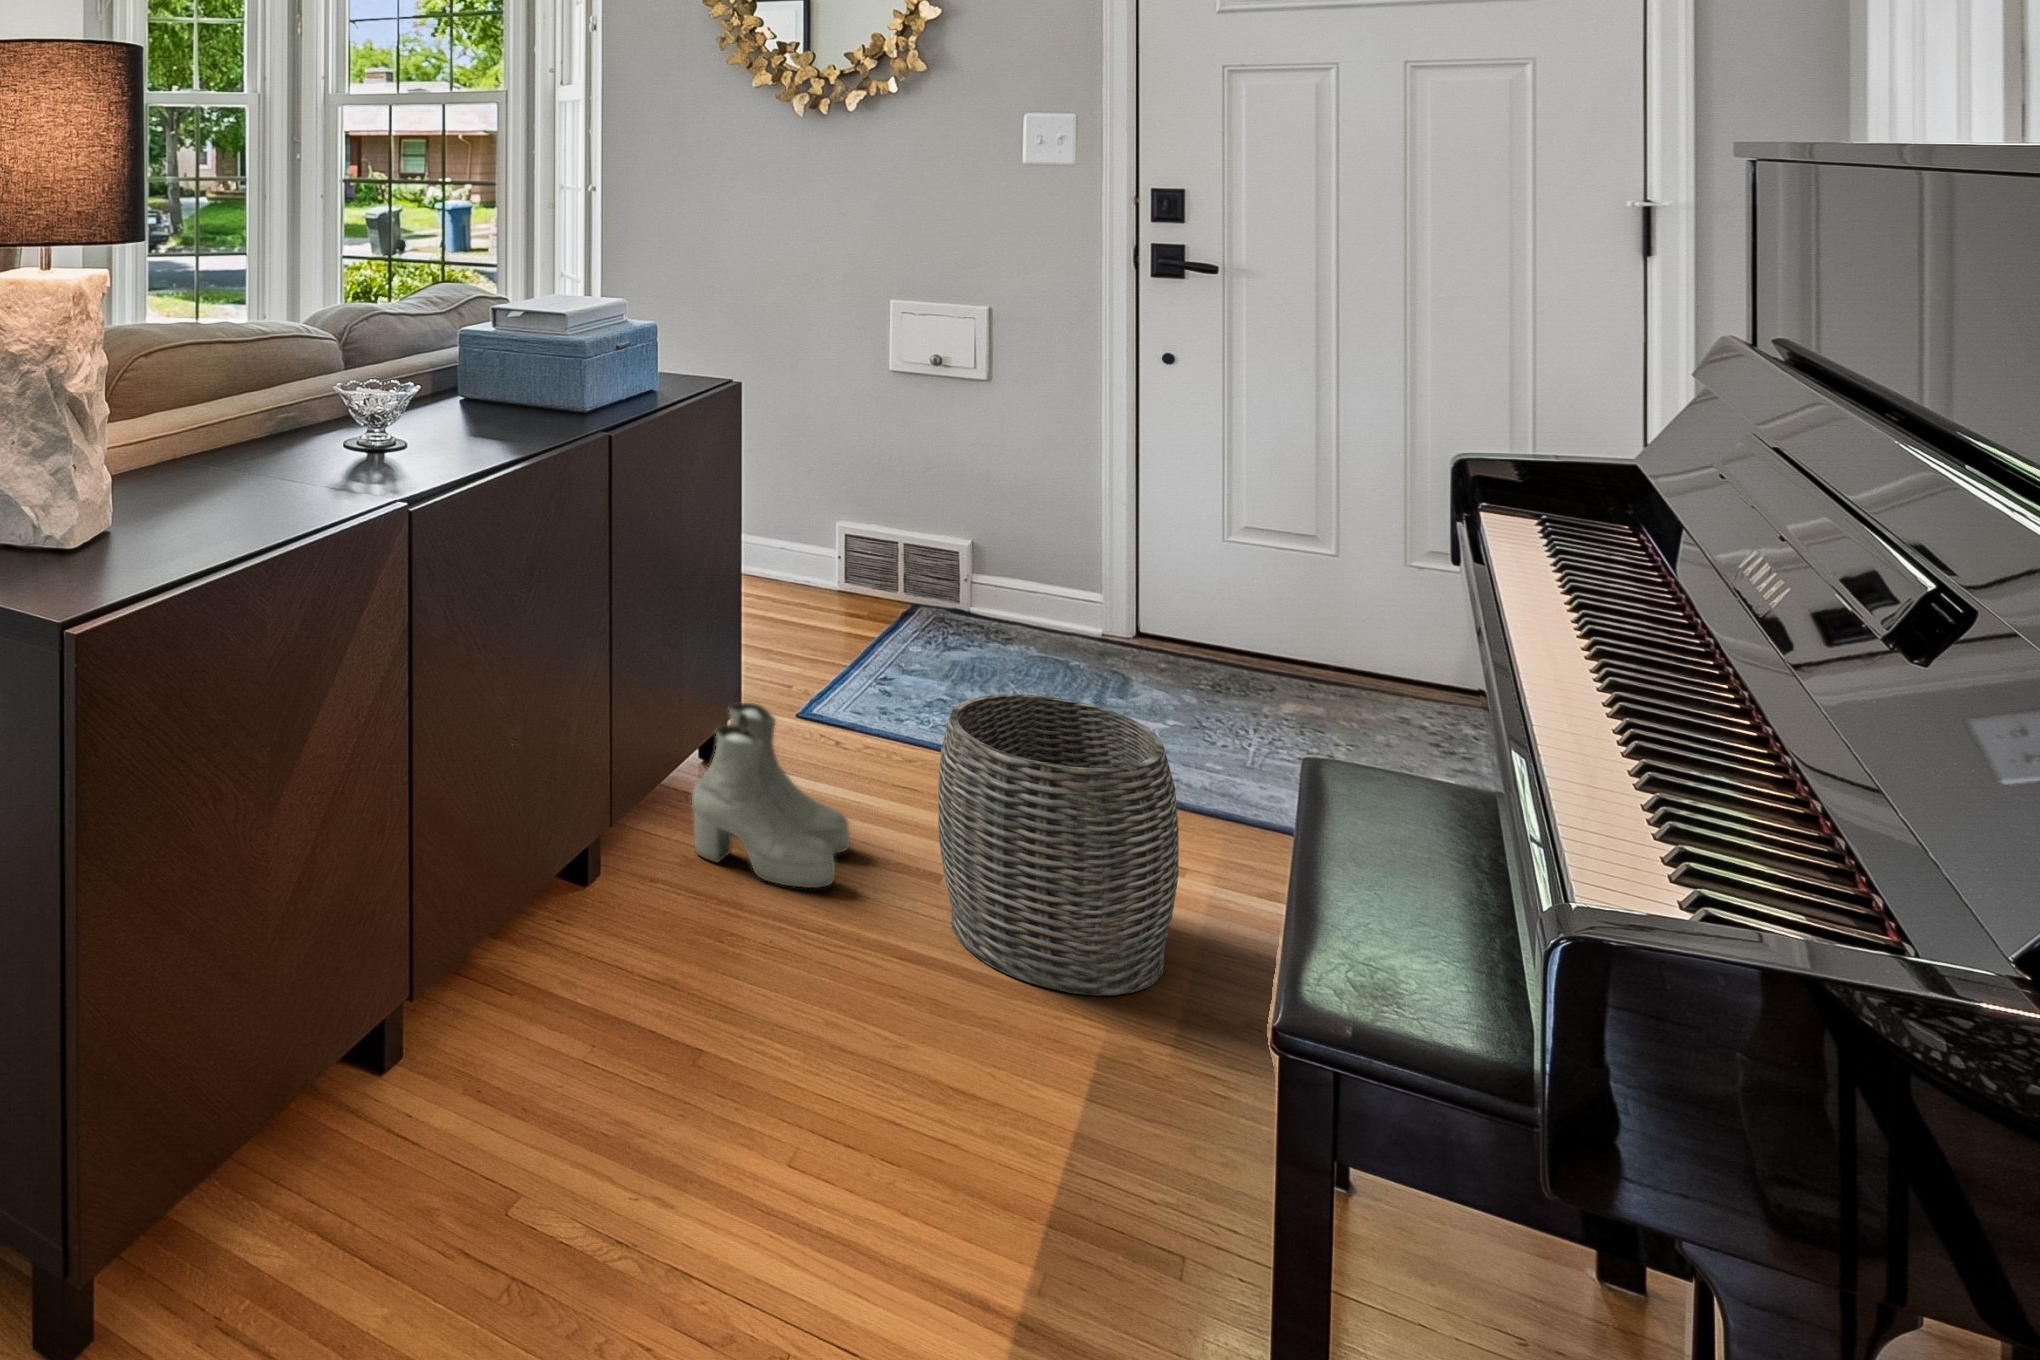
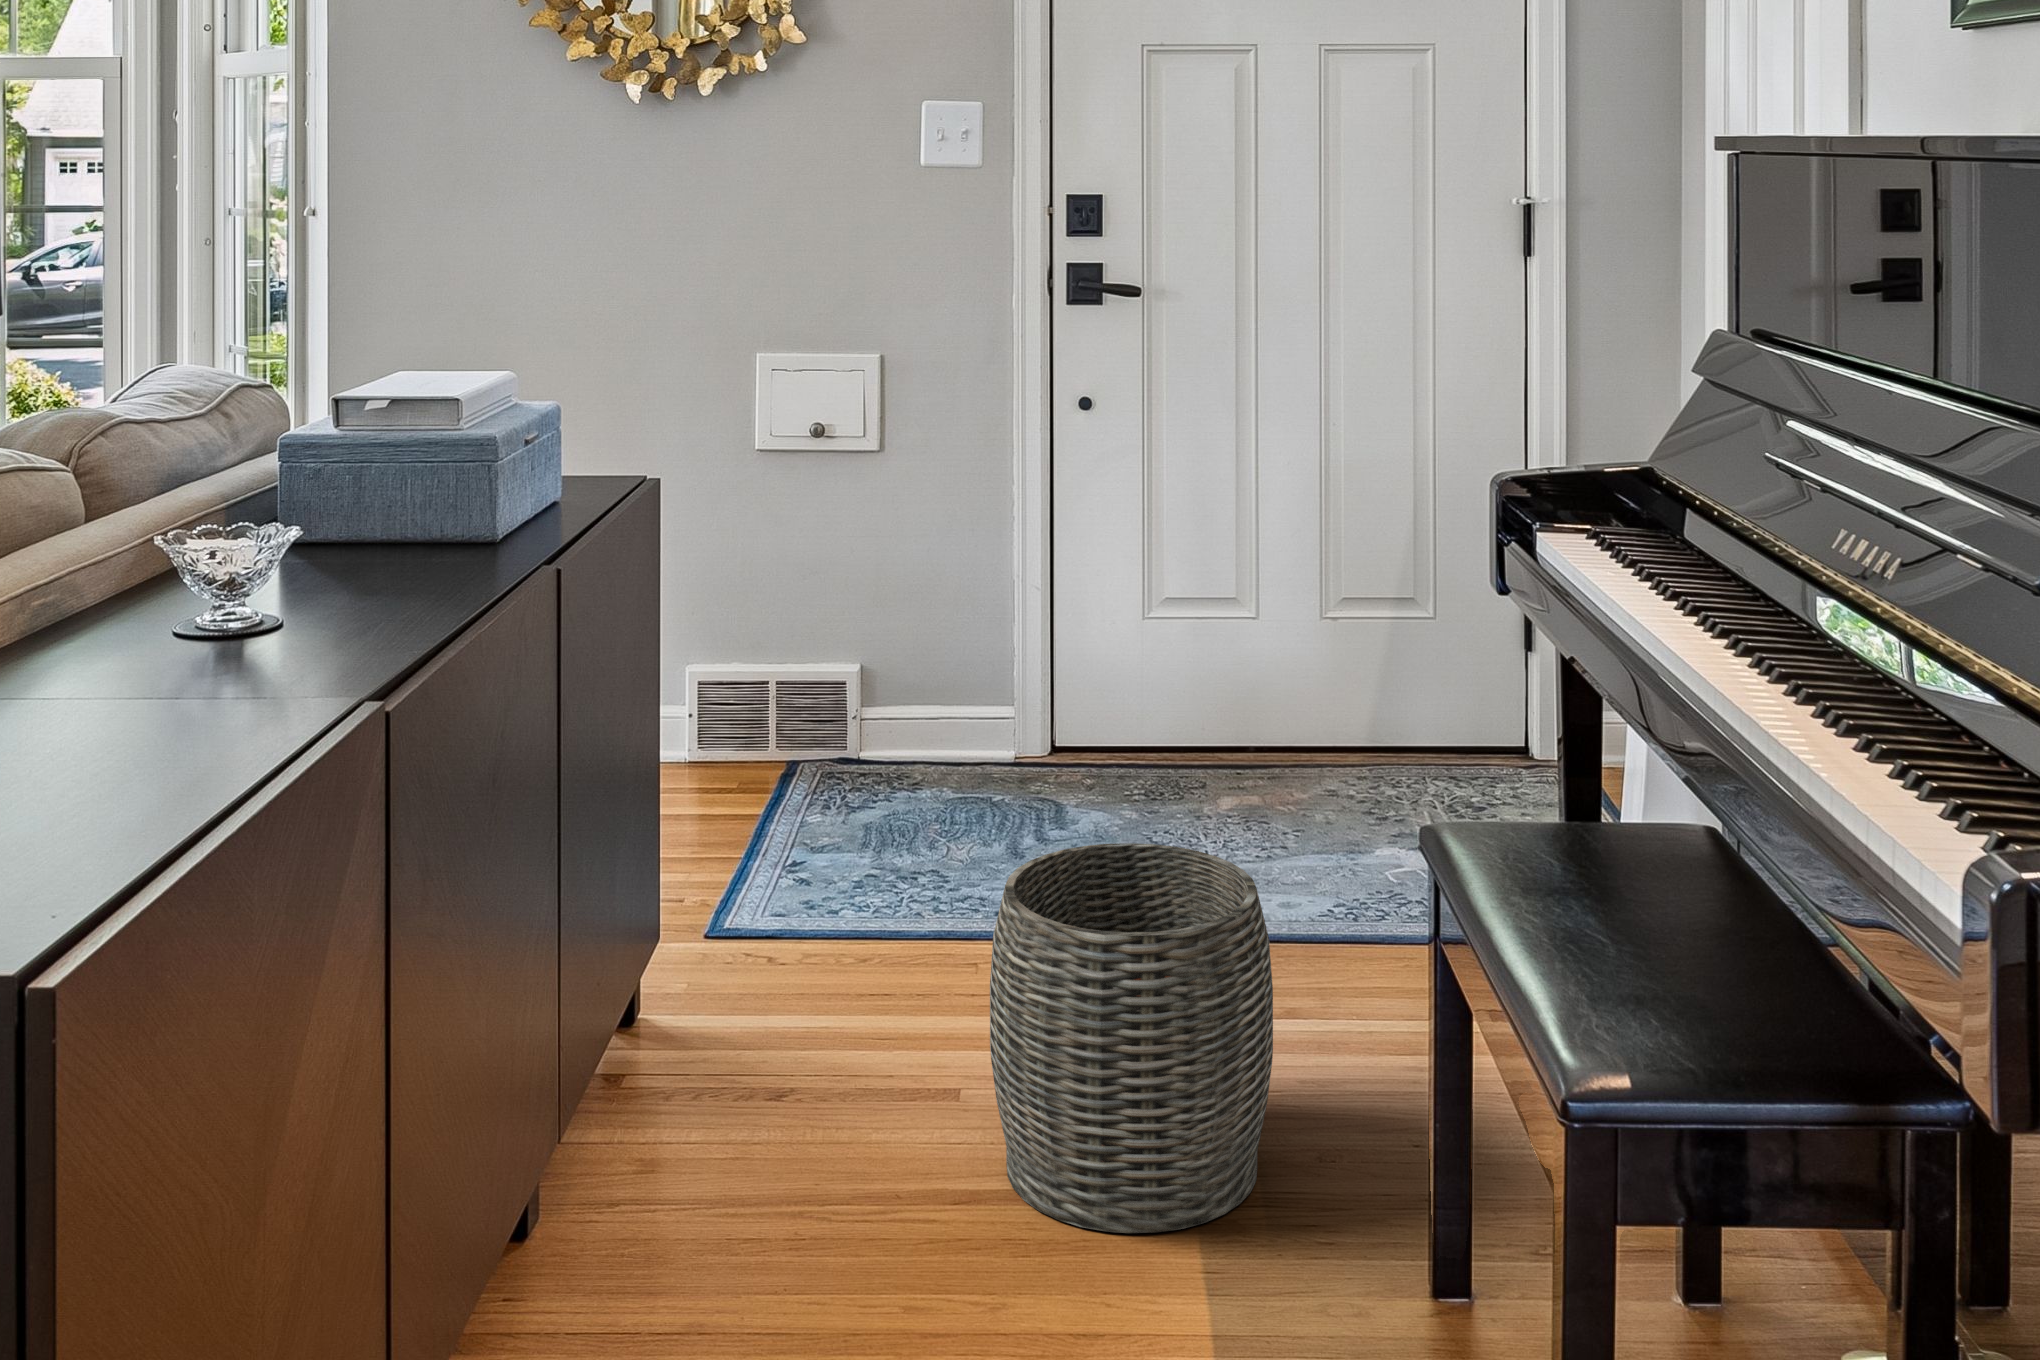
boots: present [692,703,850,888] -> none [640,942,851,1202]

